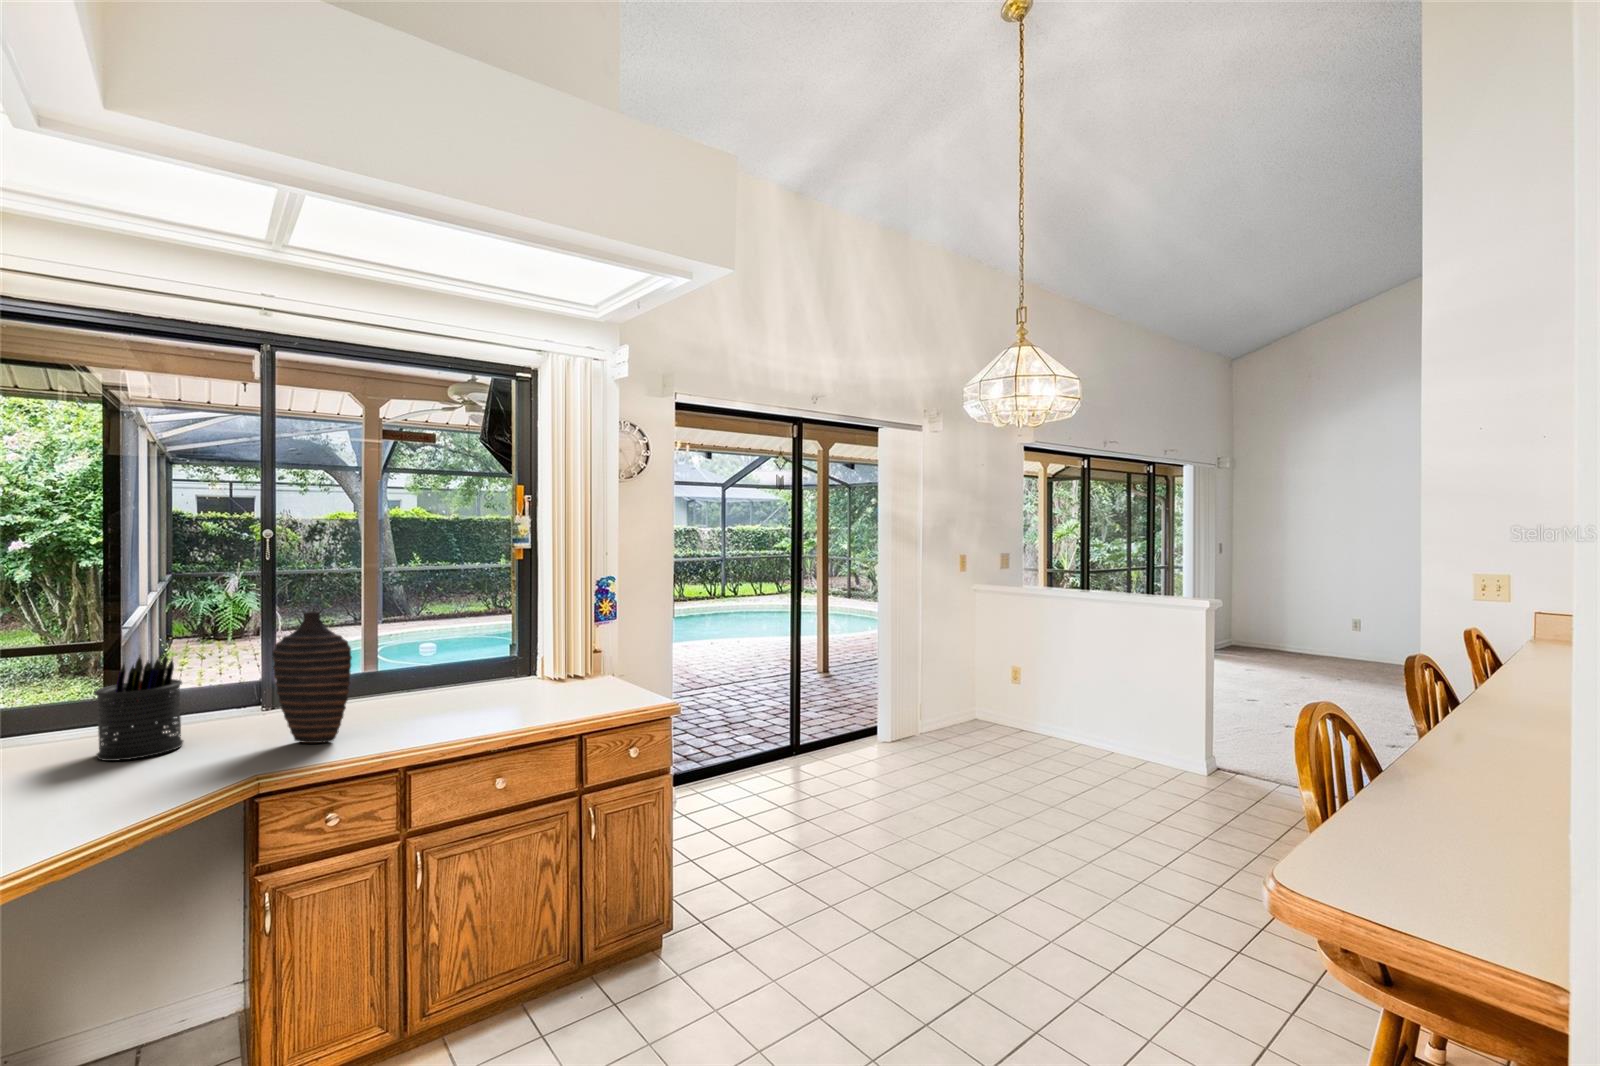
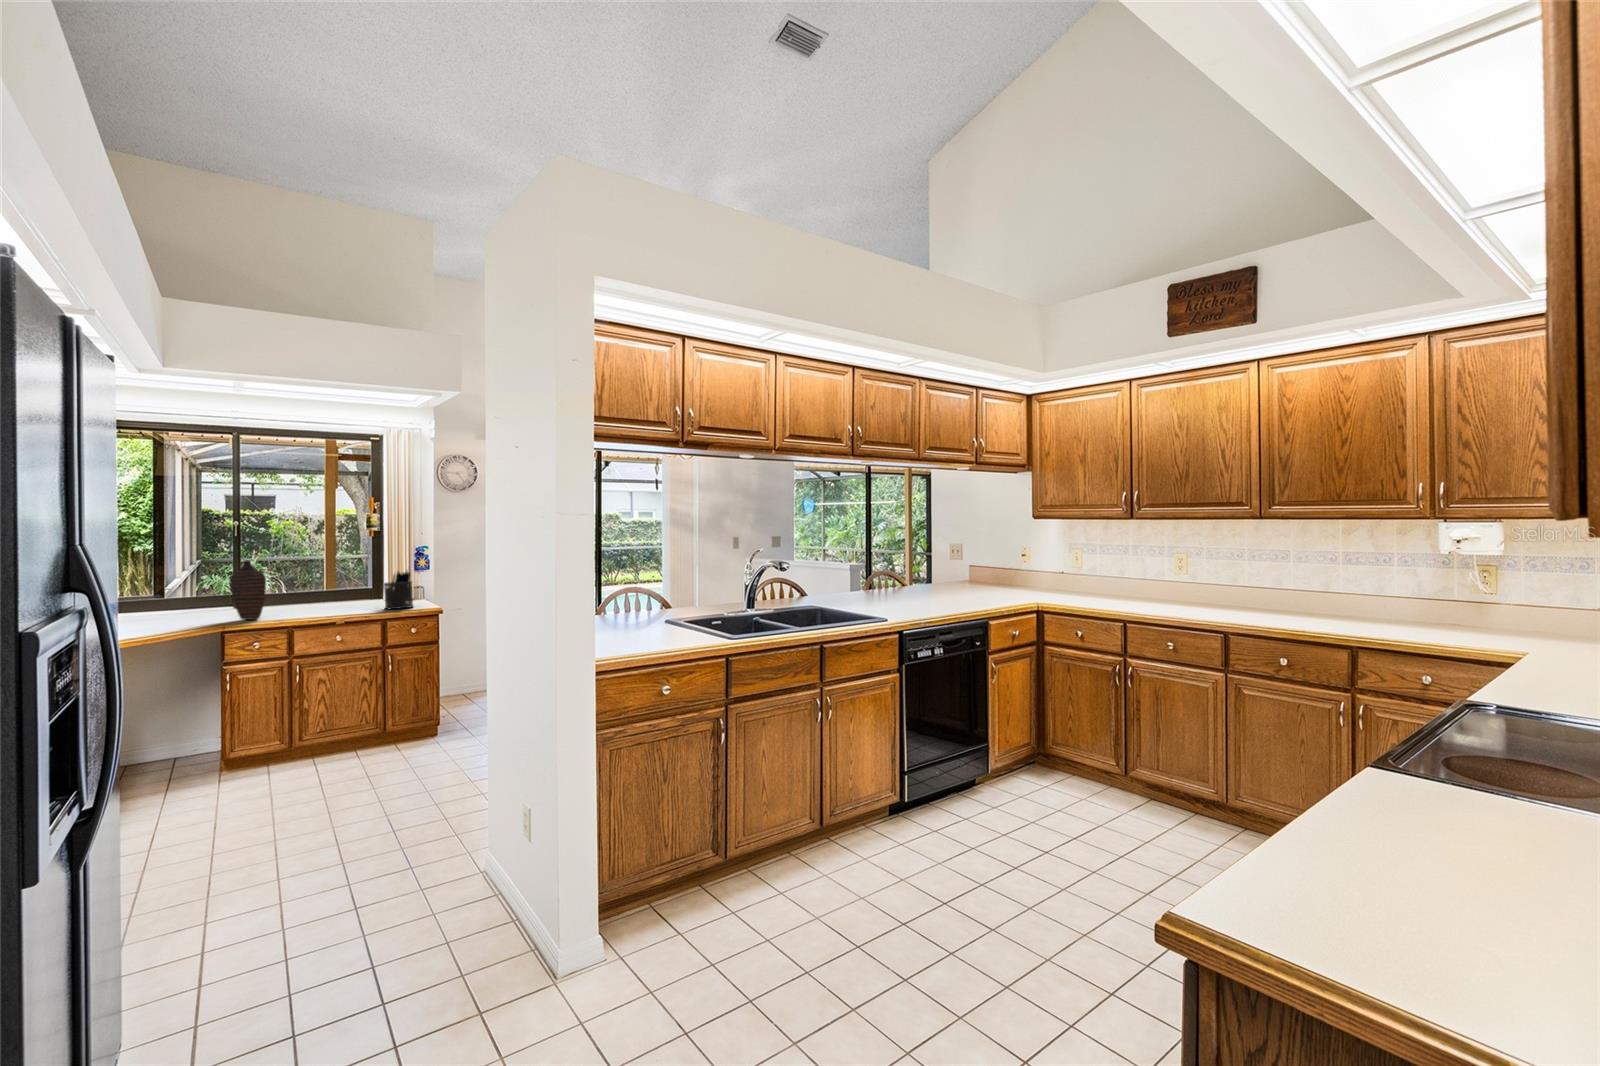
pen holder: present [94,654,183,761] -> present [384,572,413,609]

